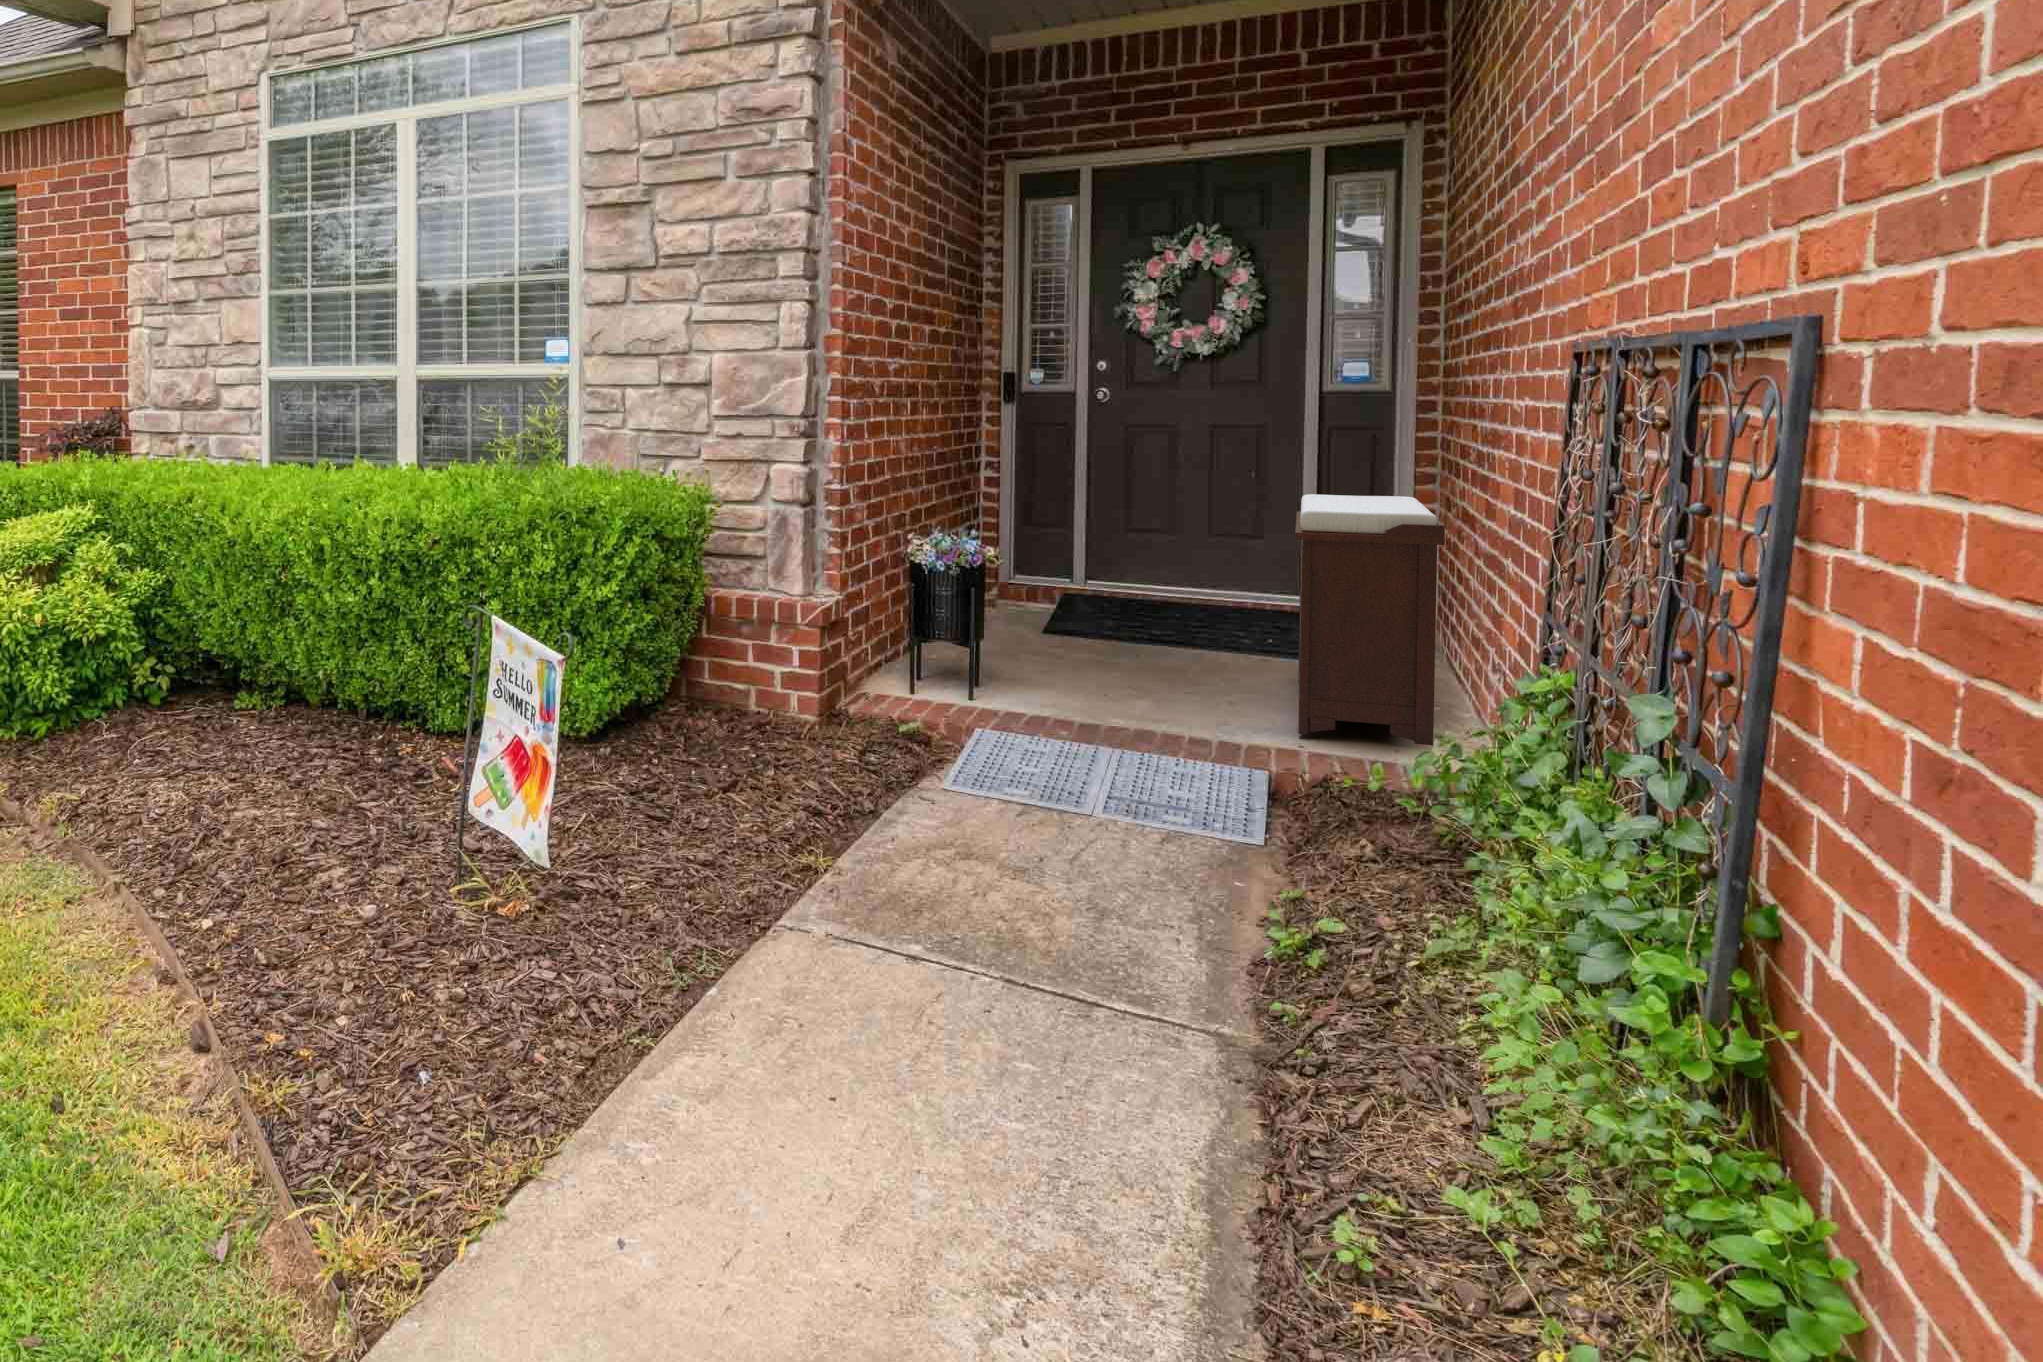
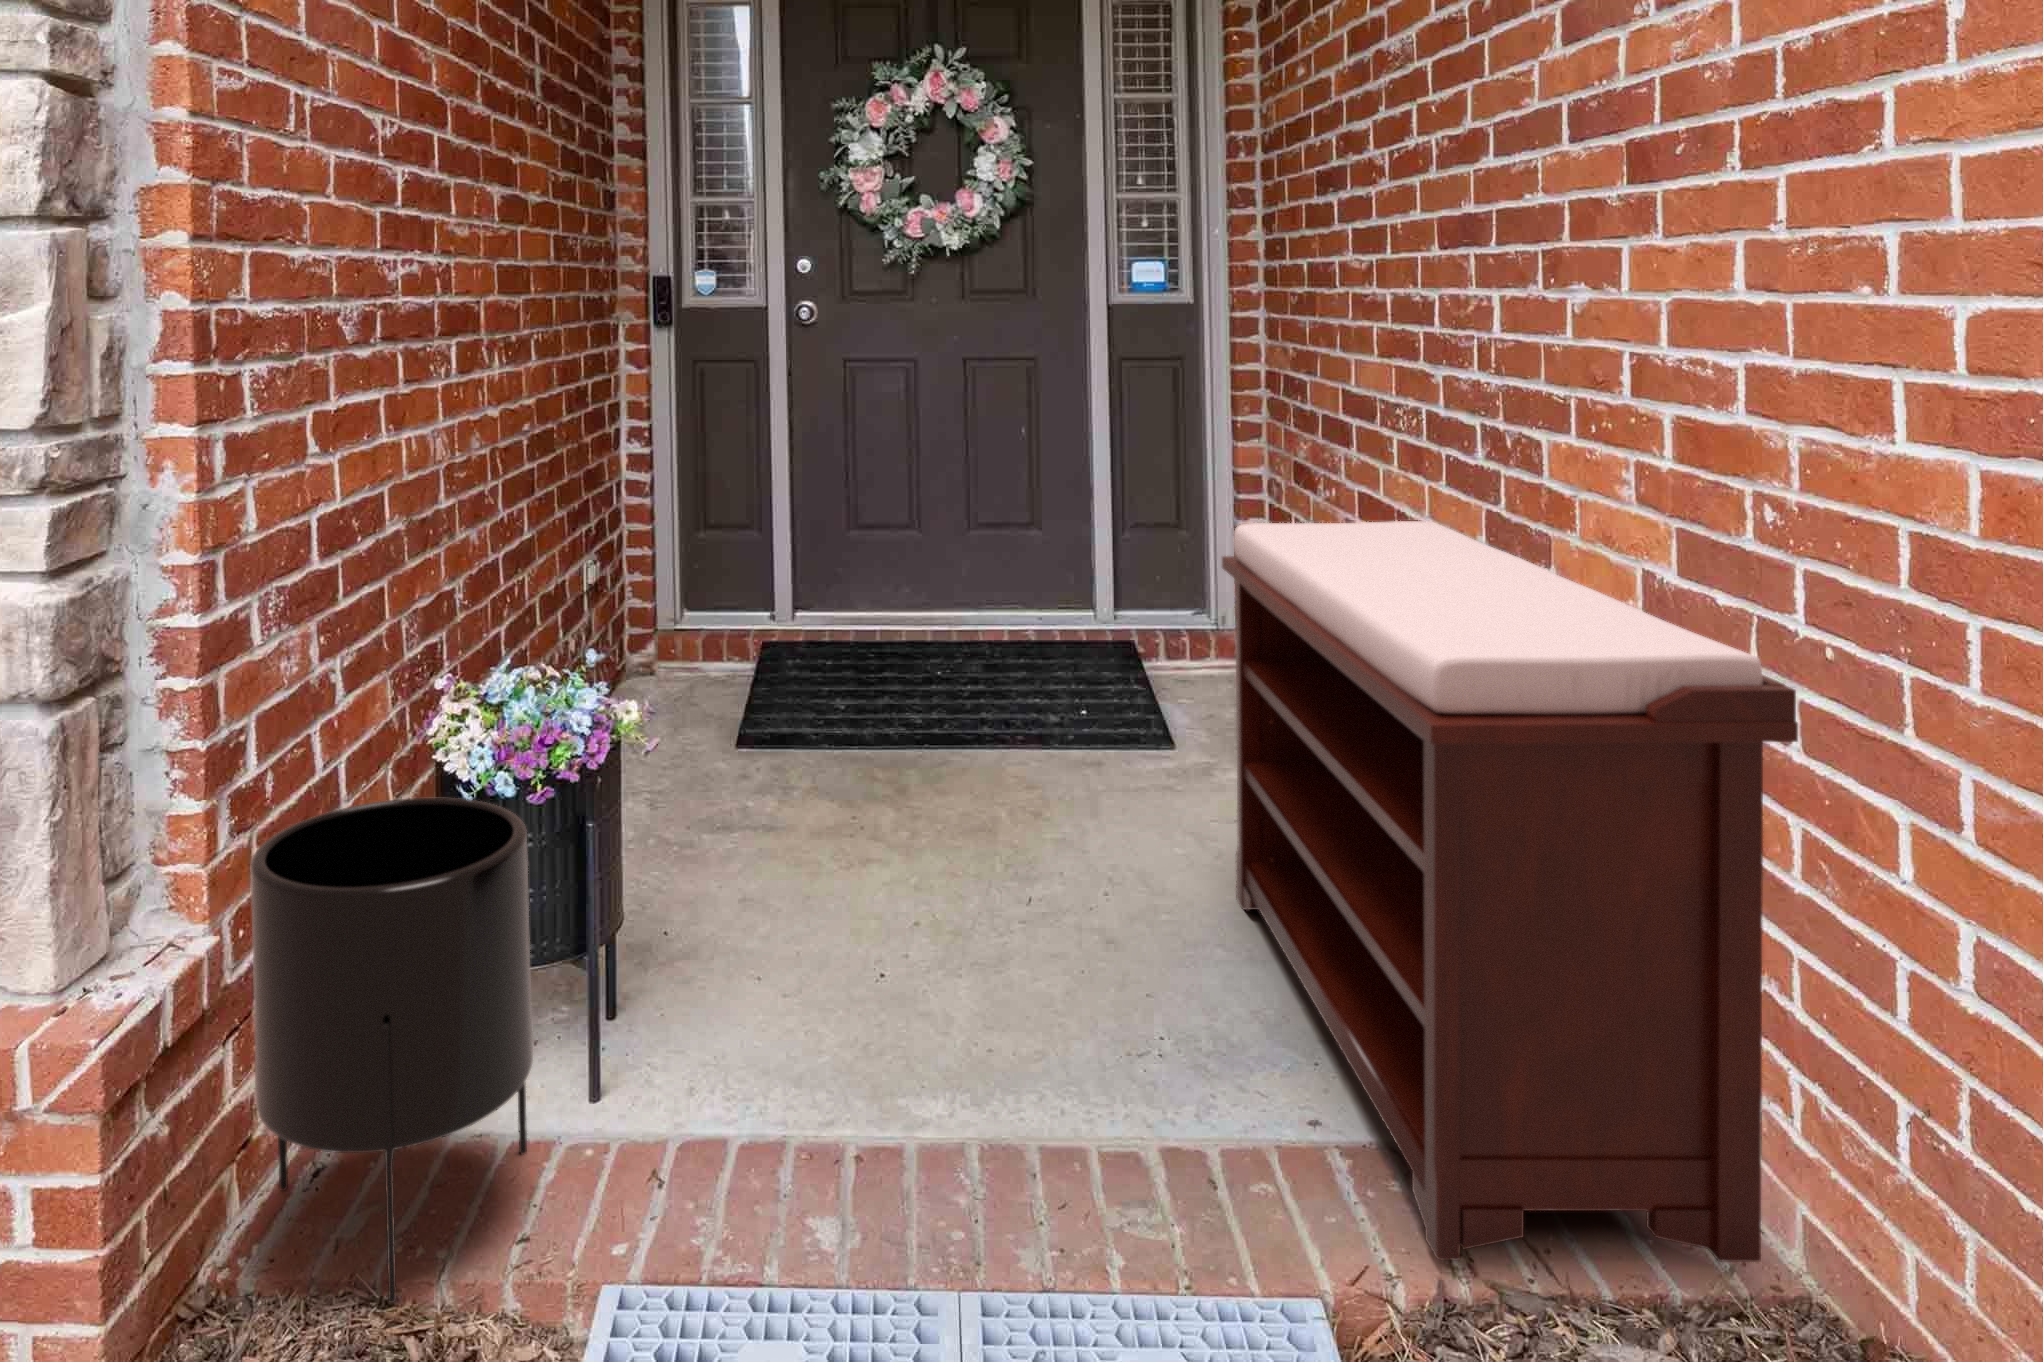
planter: none [861,562,956,708] -> present [251,798,533,1303]

